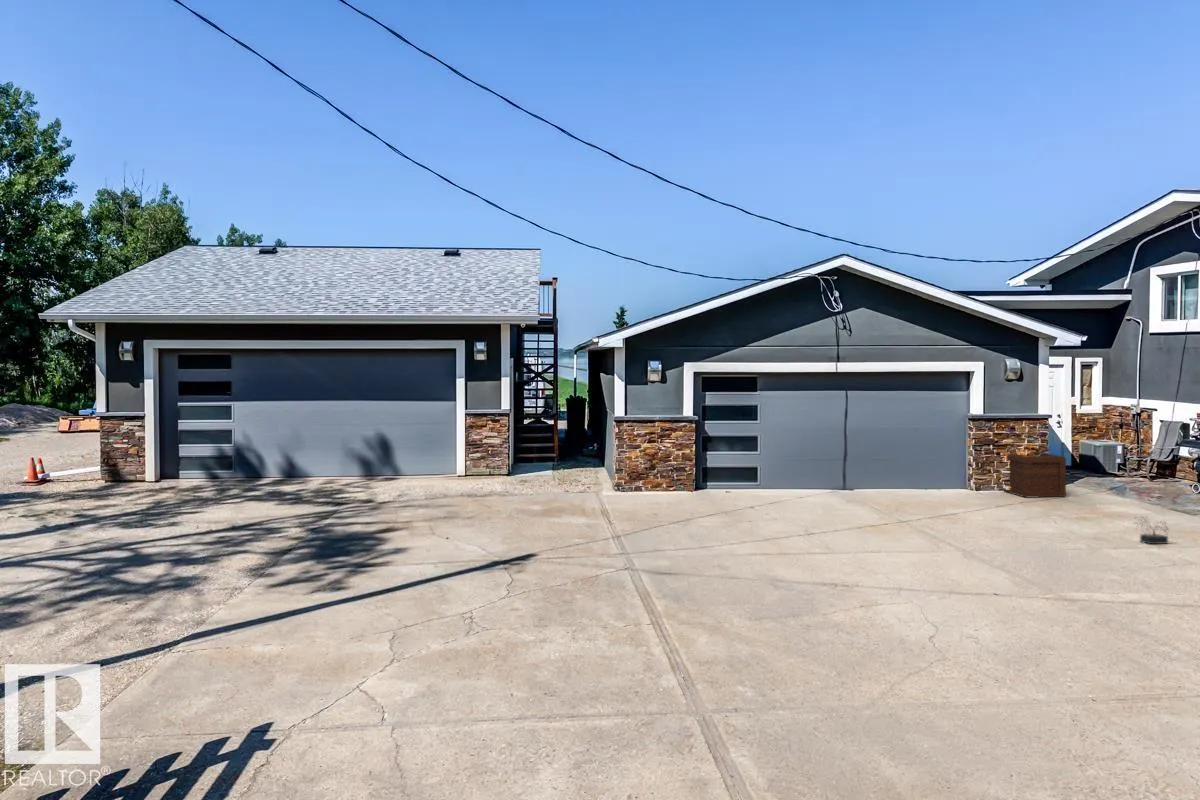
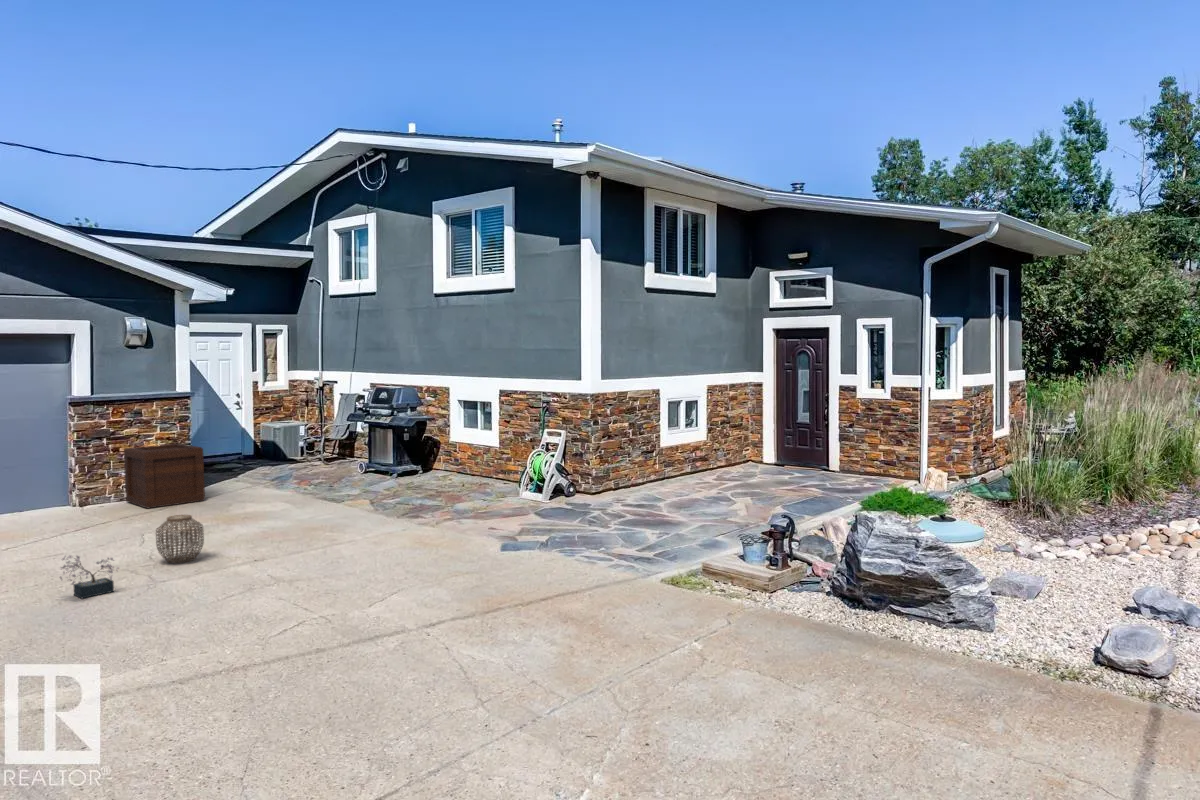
woven basket: none [1075,502,1110,535] -> present [156,515,204,563]
decorative plant: present [1136,517,1168,544] -> present [60,556,119,598]

